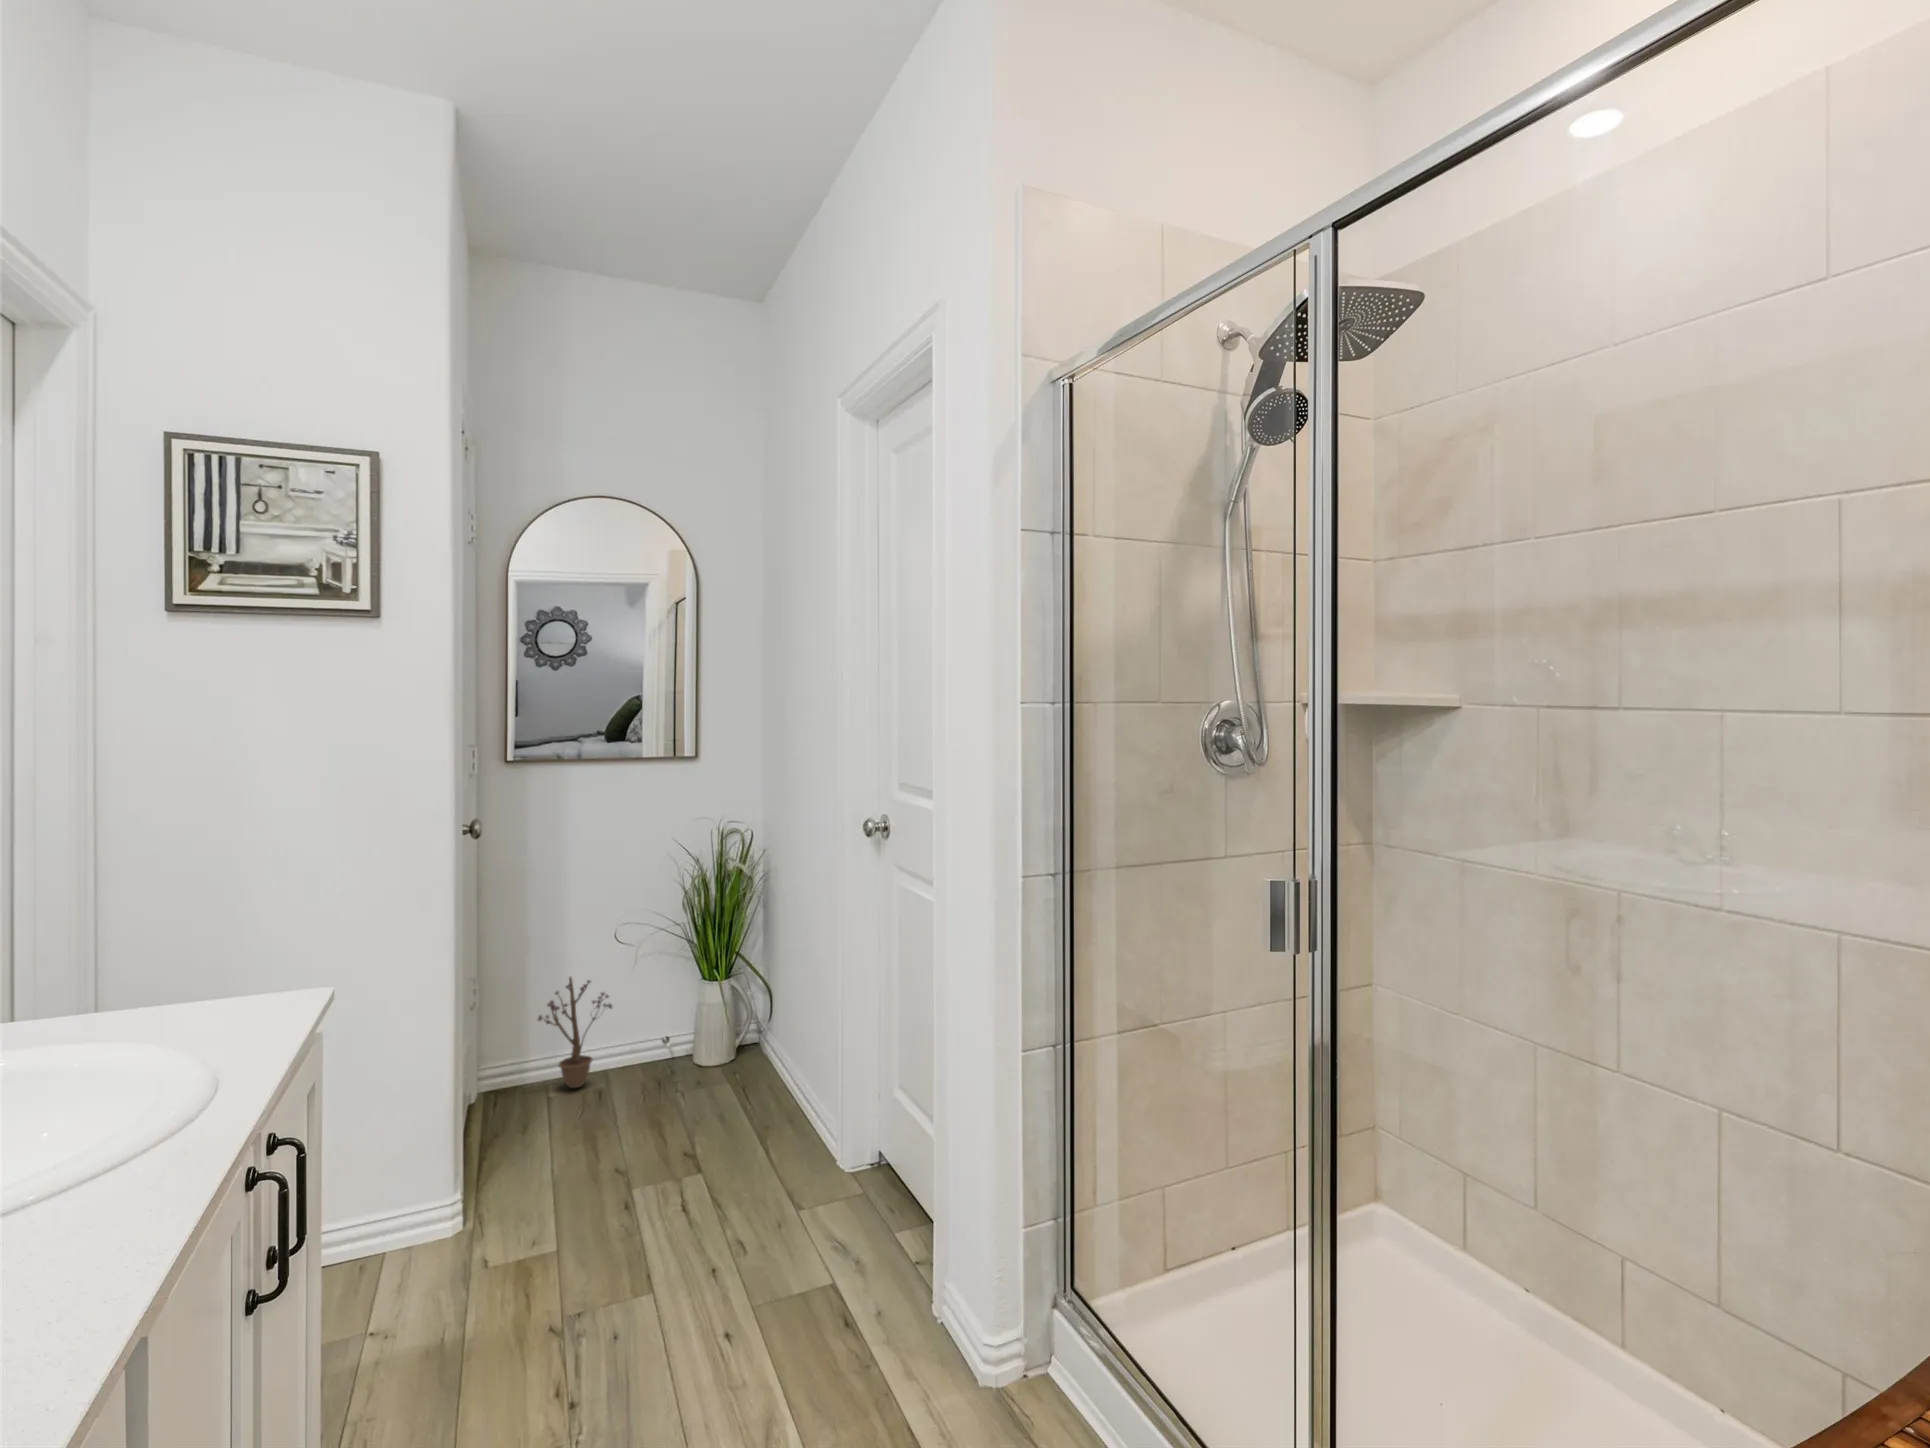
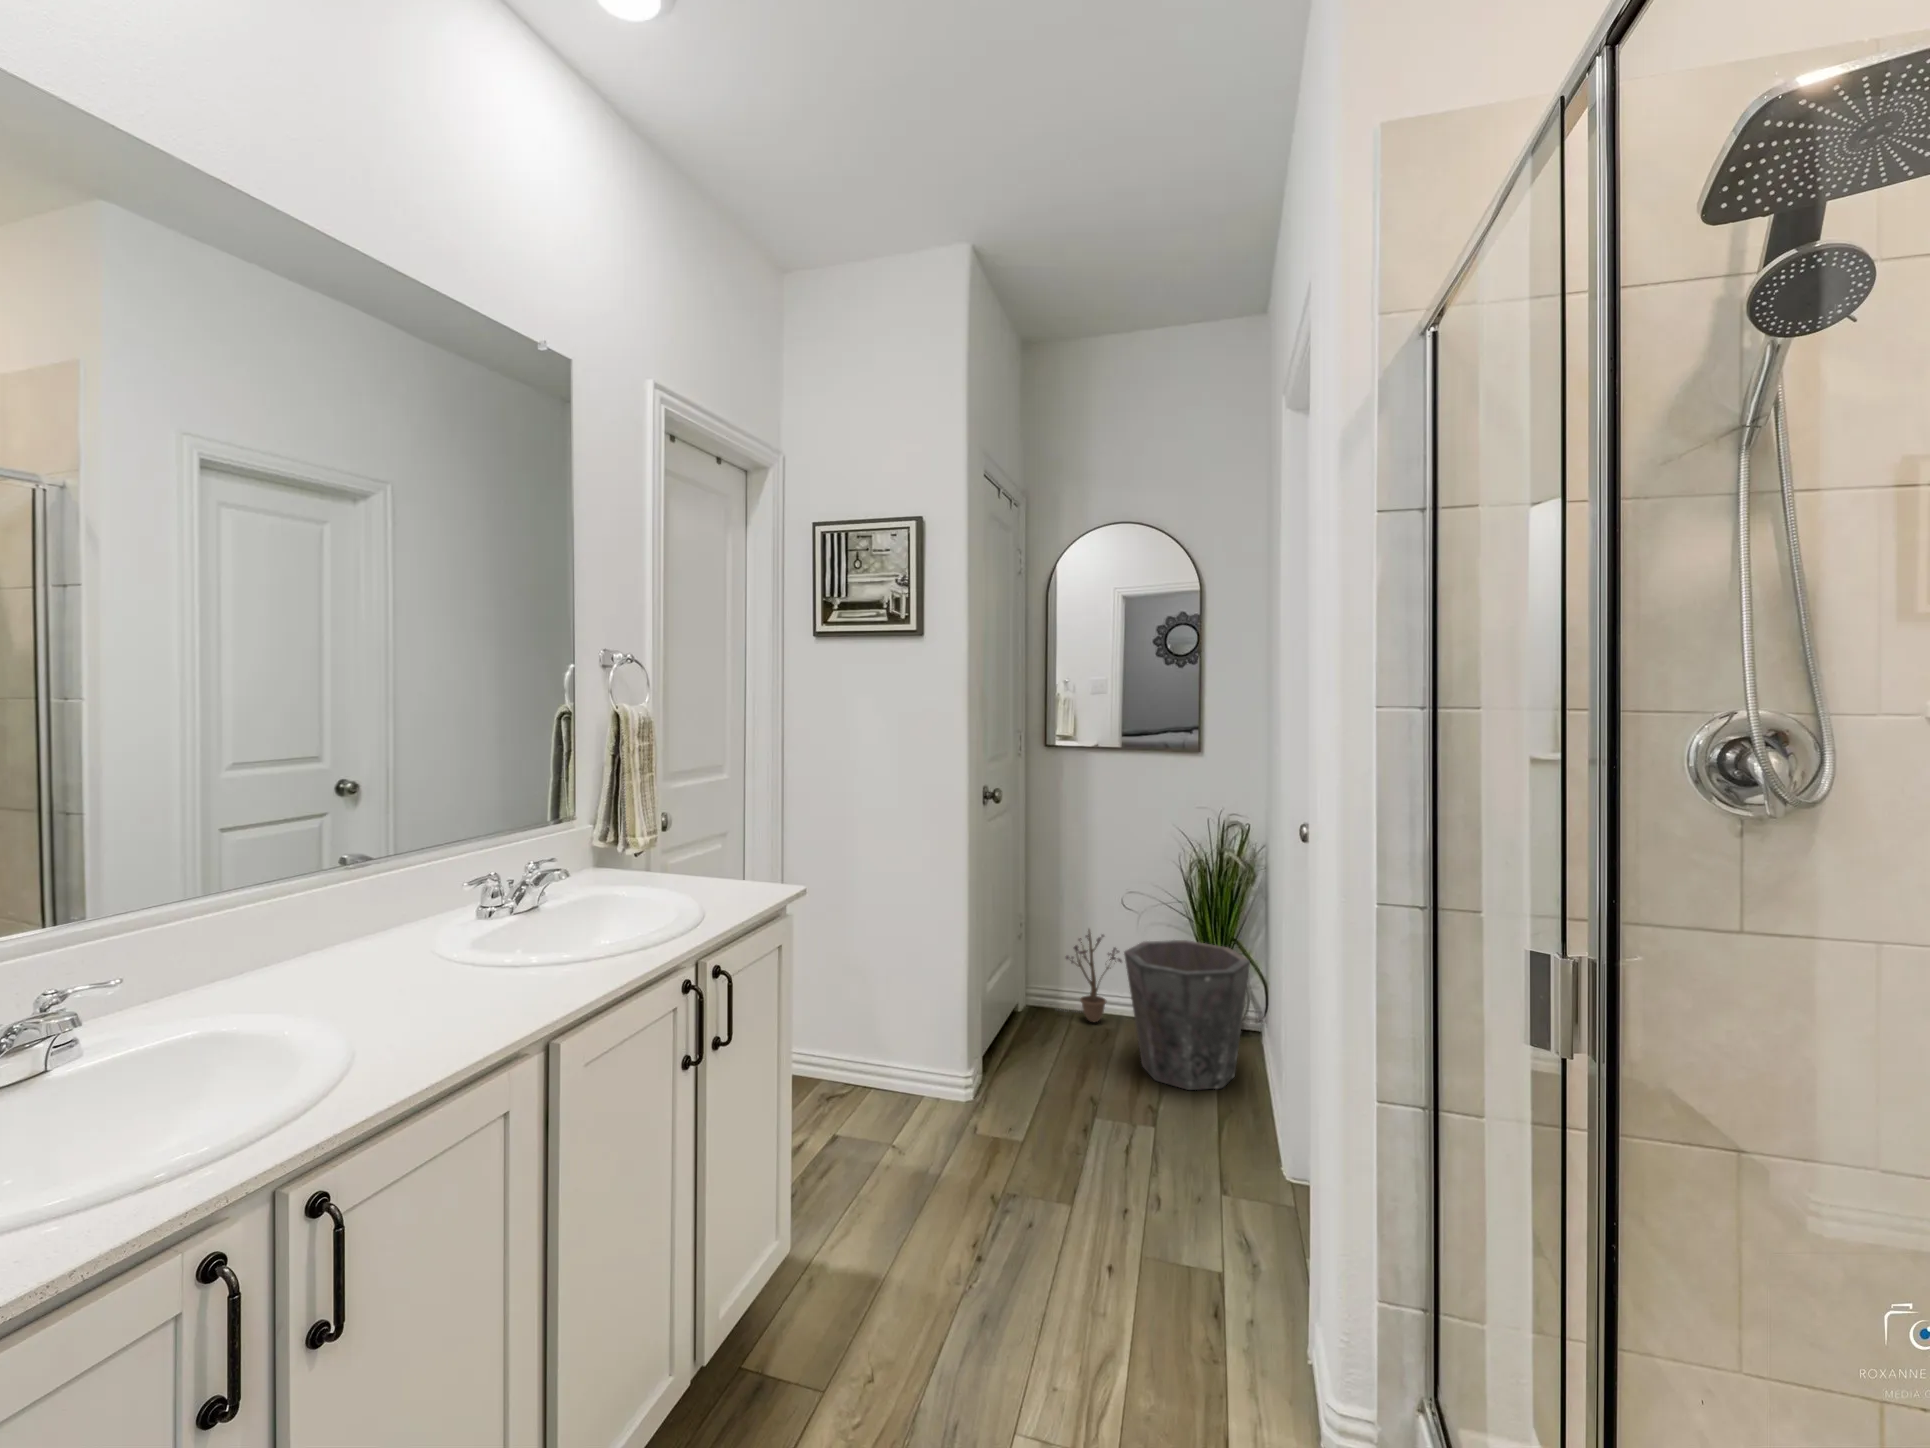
waste bin: none [636,963,773,1128] -> present [1124,940,1250,1090]

